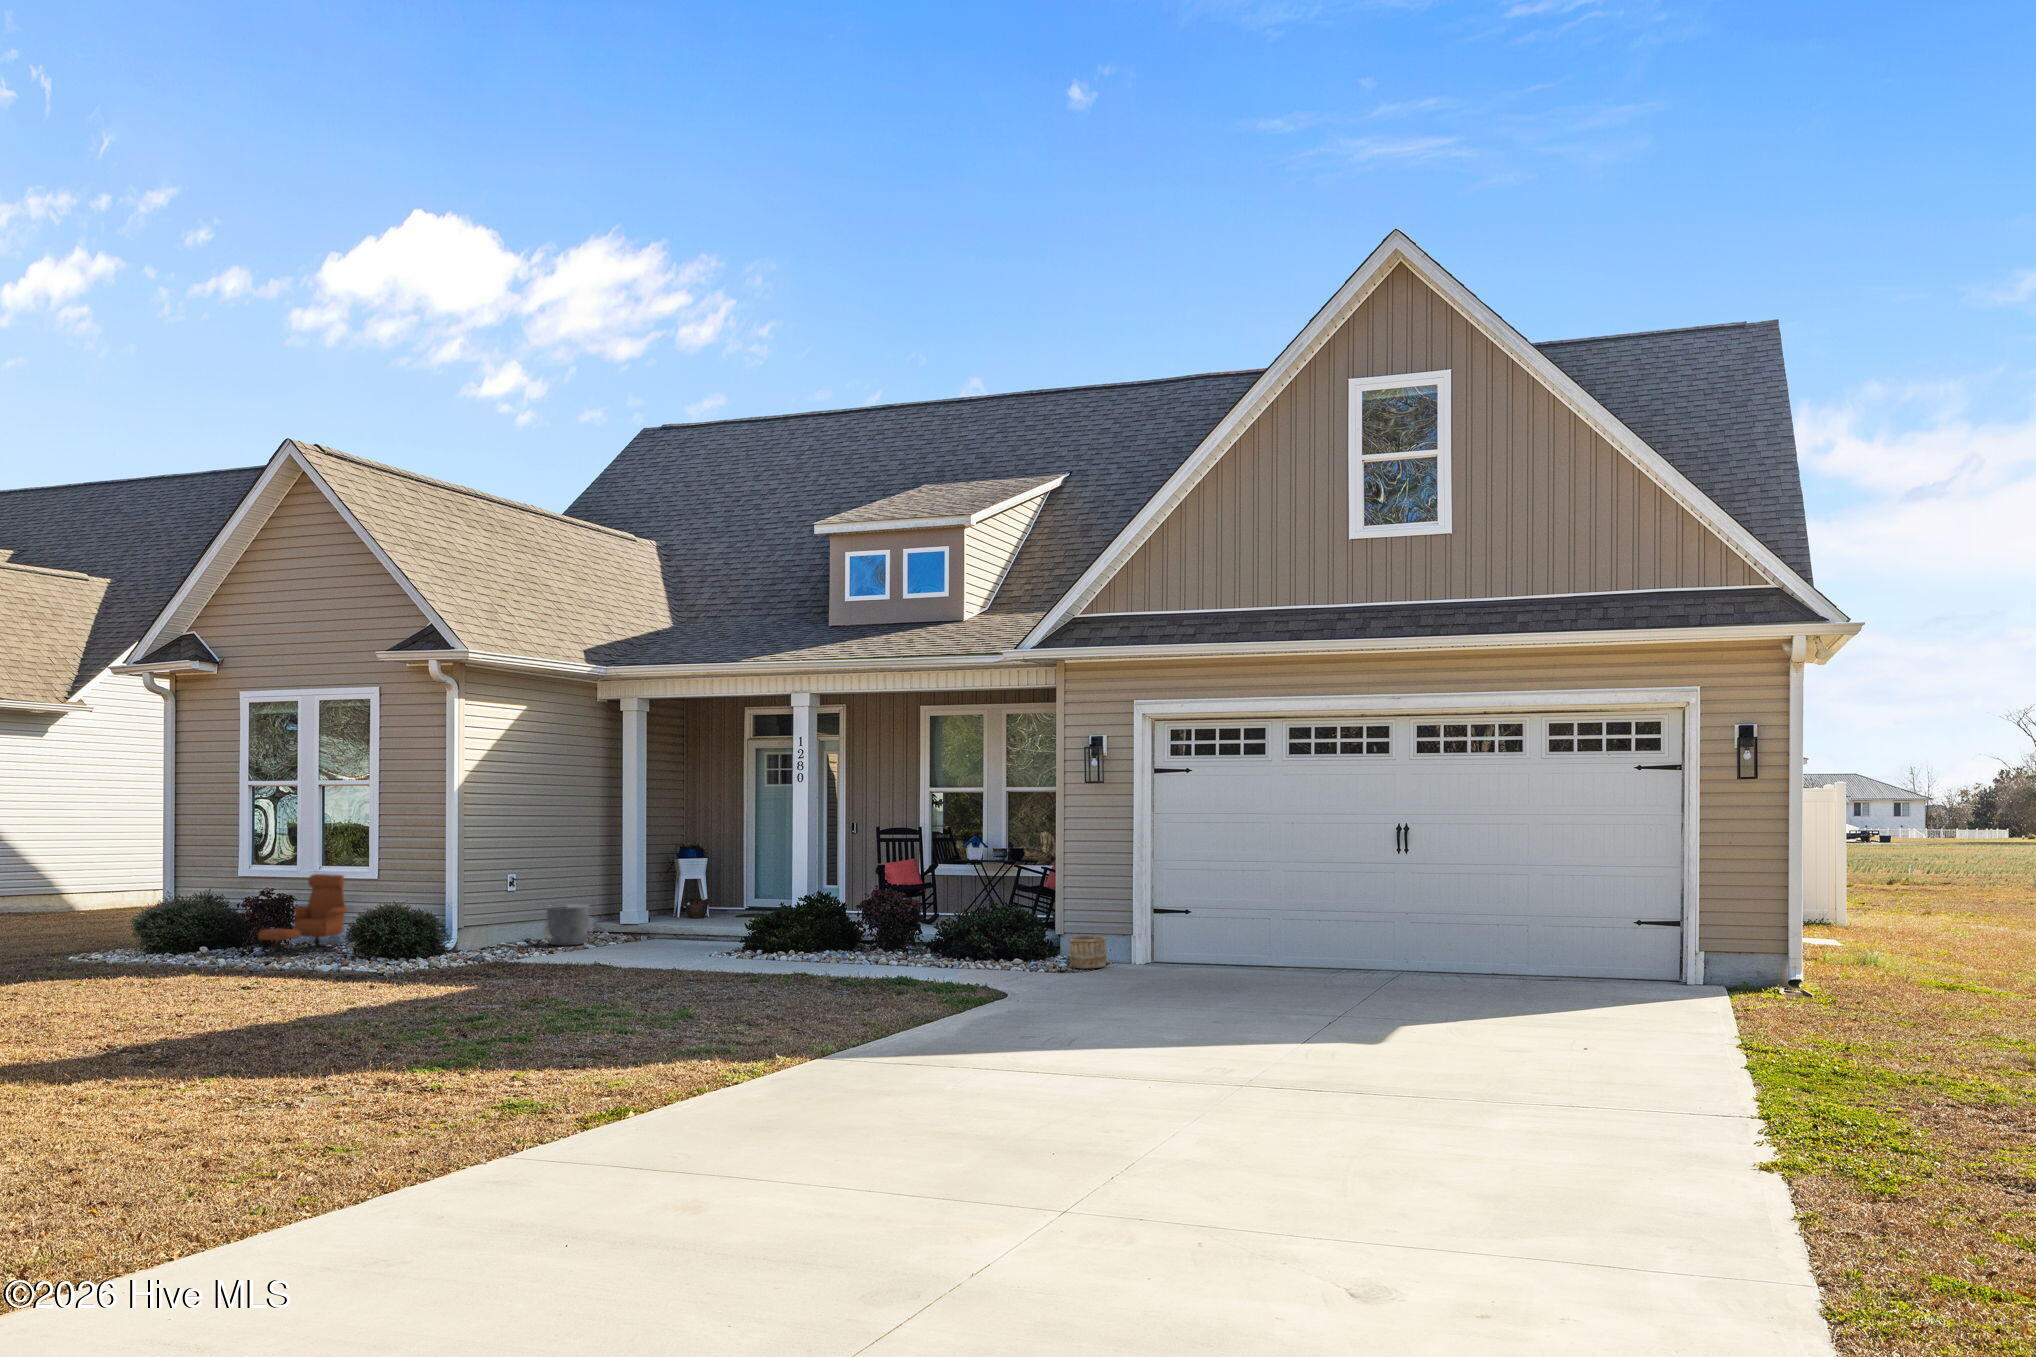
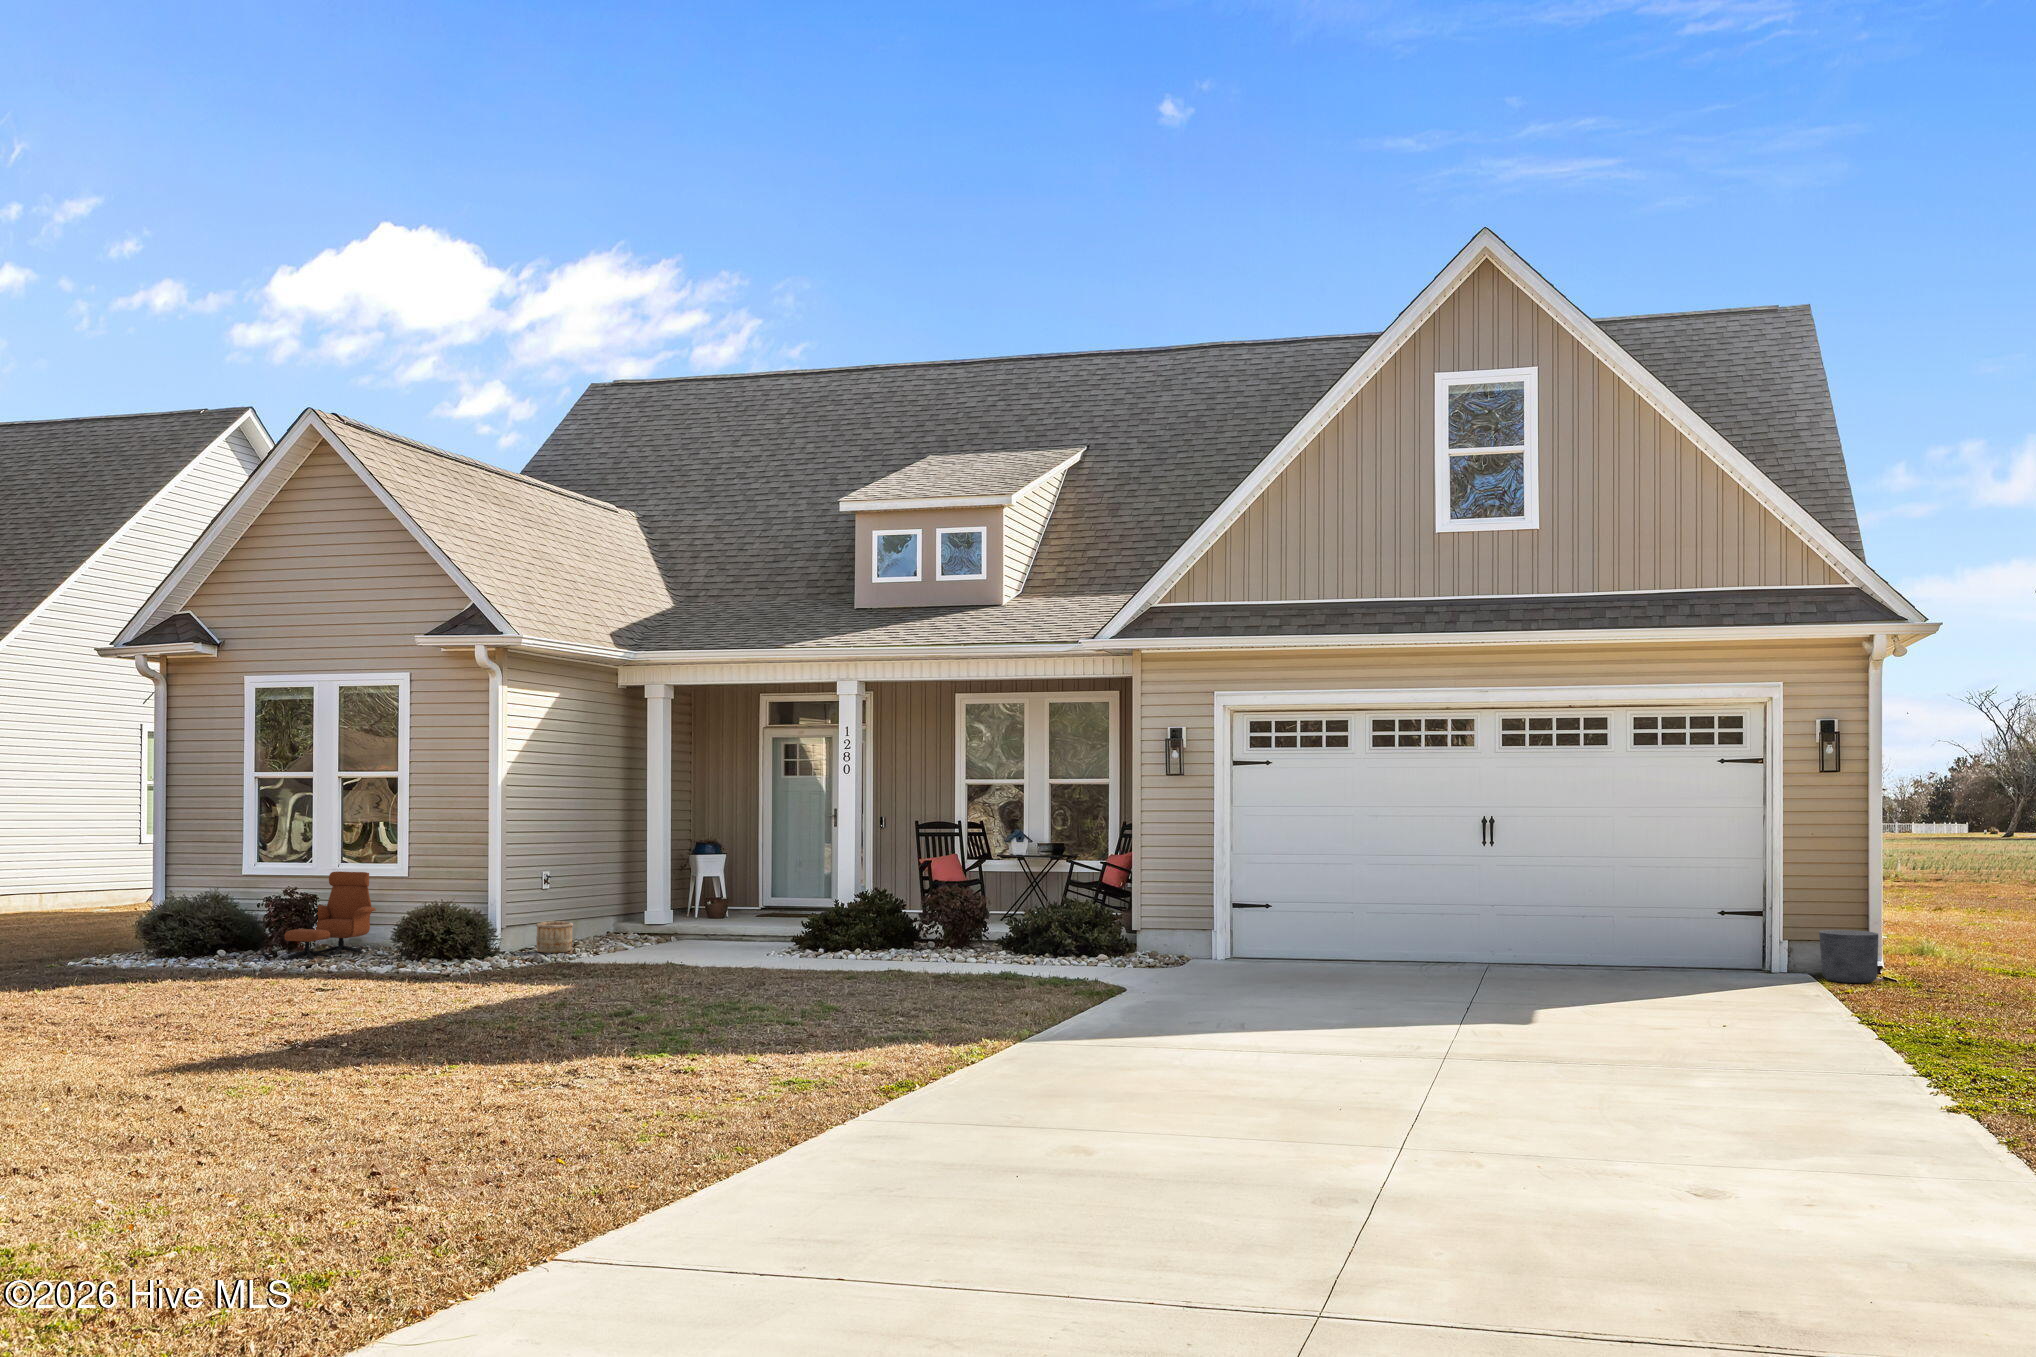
planter: present [547,904,589,946] -> present [1819,930,1878,983]
wooden bucket: present [1068,935,1106,969] -> present [536,921,573,953]

